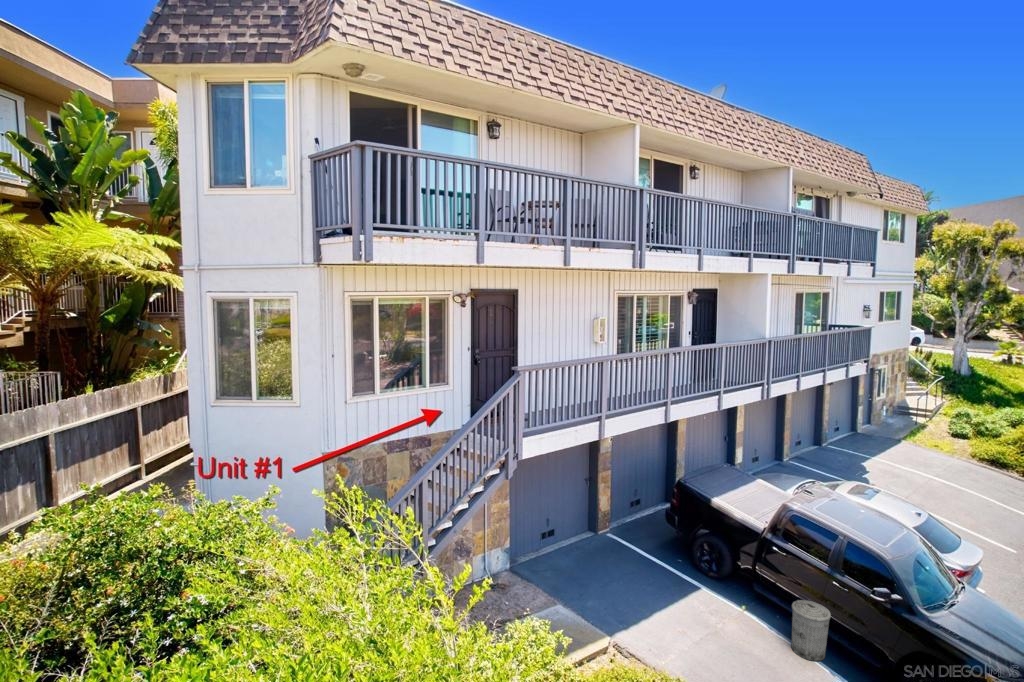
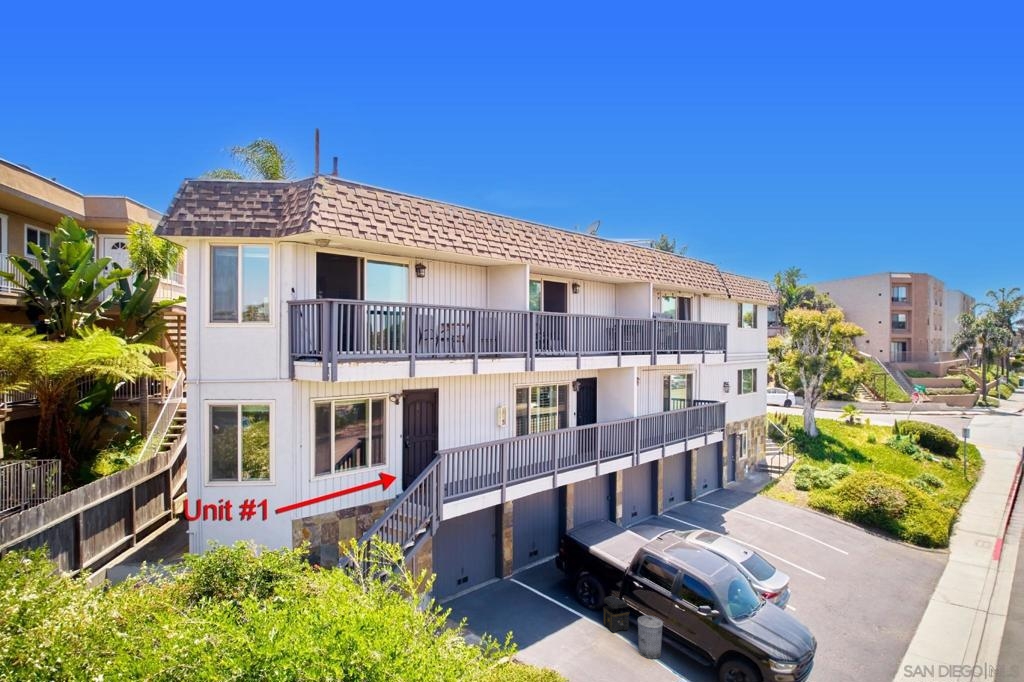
toolbox: none [735,567,774,616] -> present [603,596,629,632]

